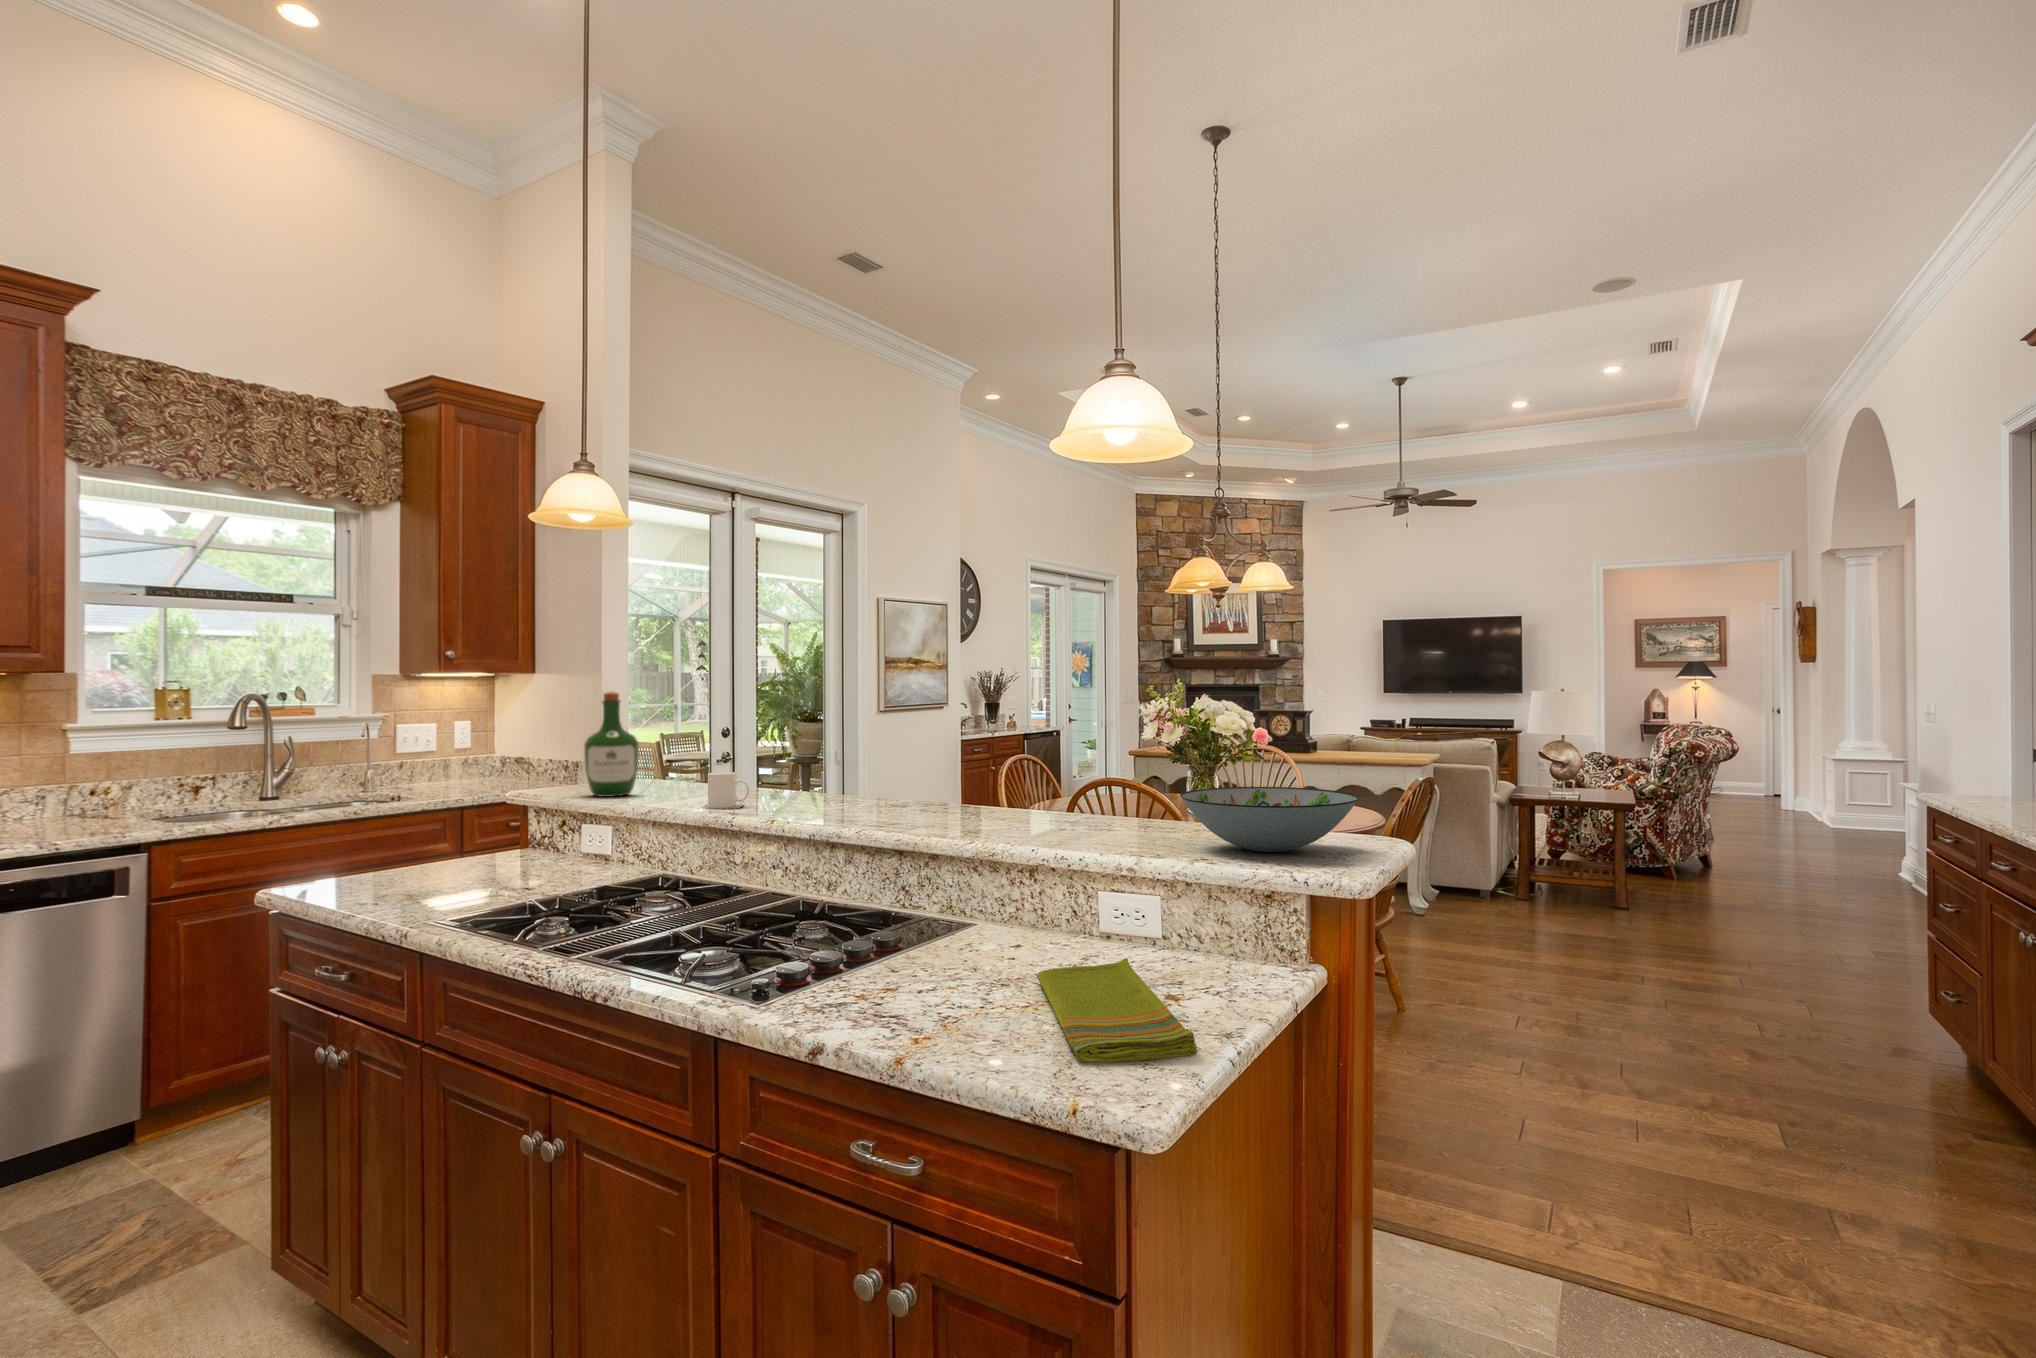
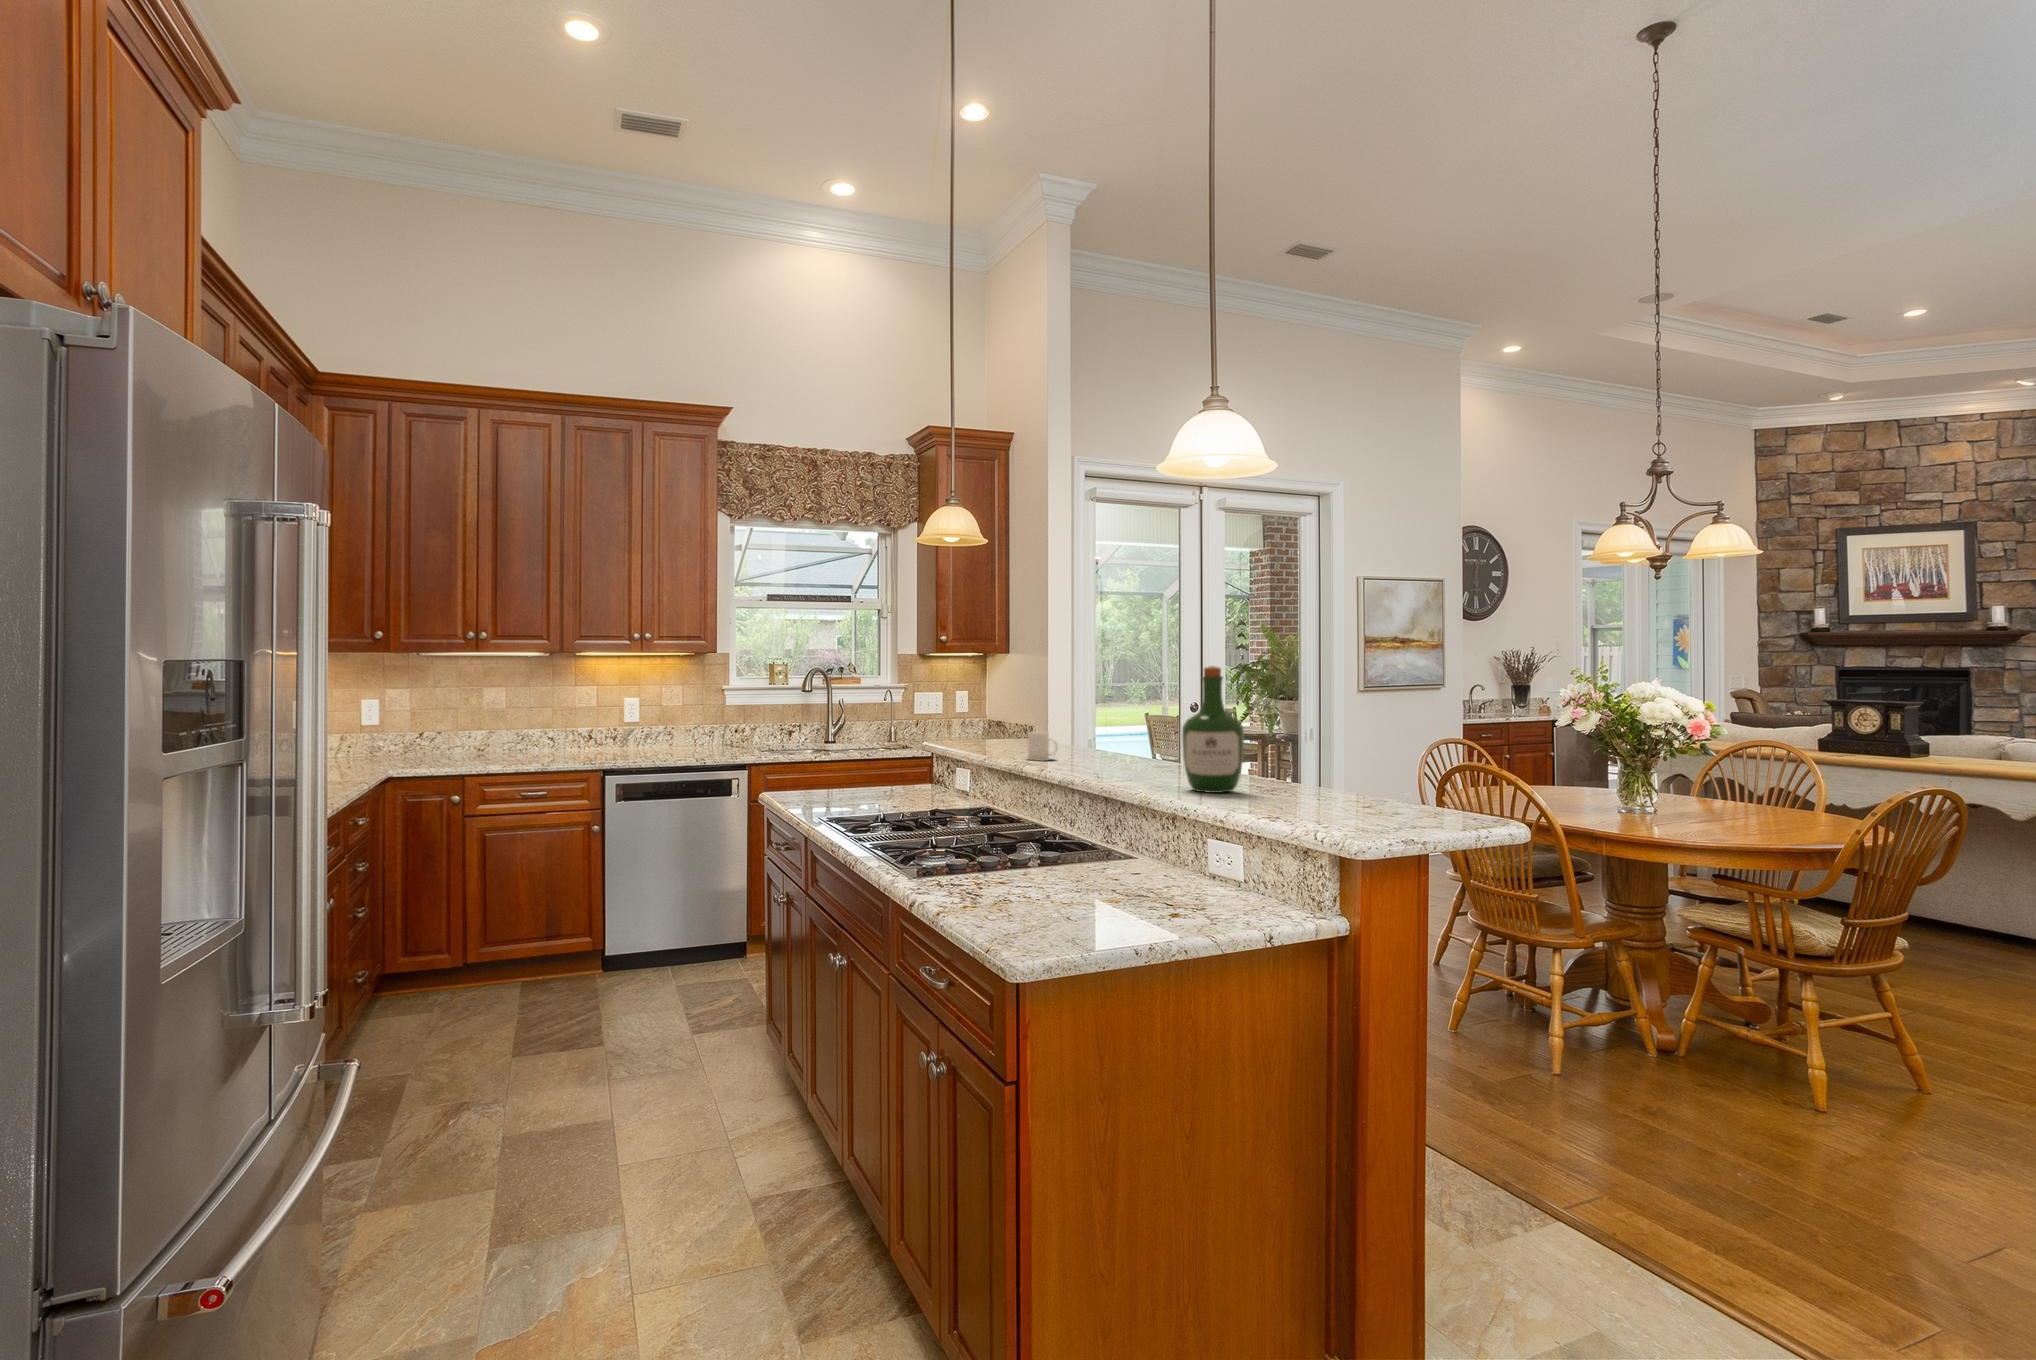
wine bottle: present [584,692,639,797] -> present [1182,666,1244,793]
decorative bowl: present [1180,787,1359,852] -> none [1268,758,1437,817]
dish towel: present [1037,958,1197,1063] -> none [999,882,1153,938]

